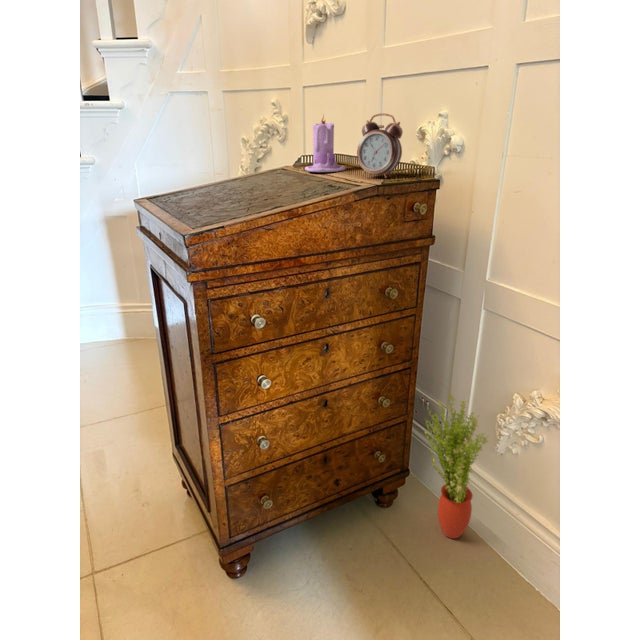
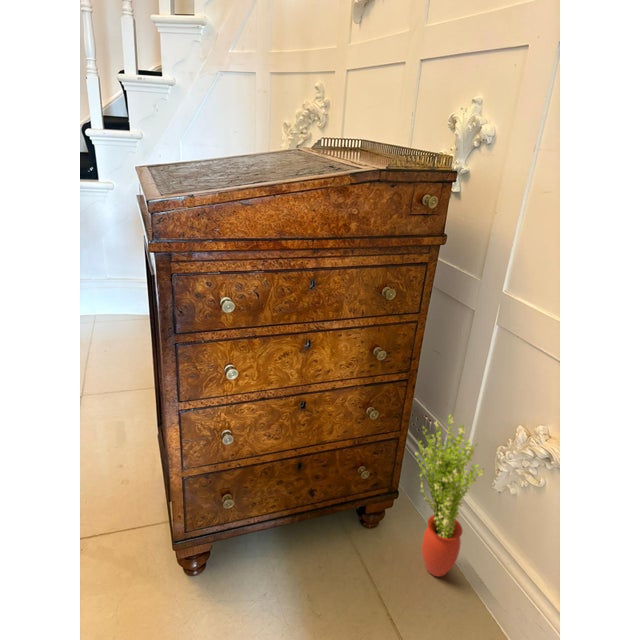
alarm clock: present [357,114,403,178] -> none [369,92,420,164]
candle: present [305,116,345,172] -> none [320,92,363,156]

